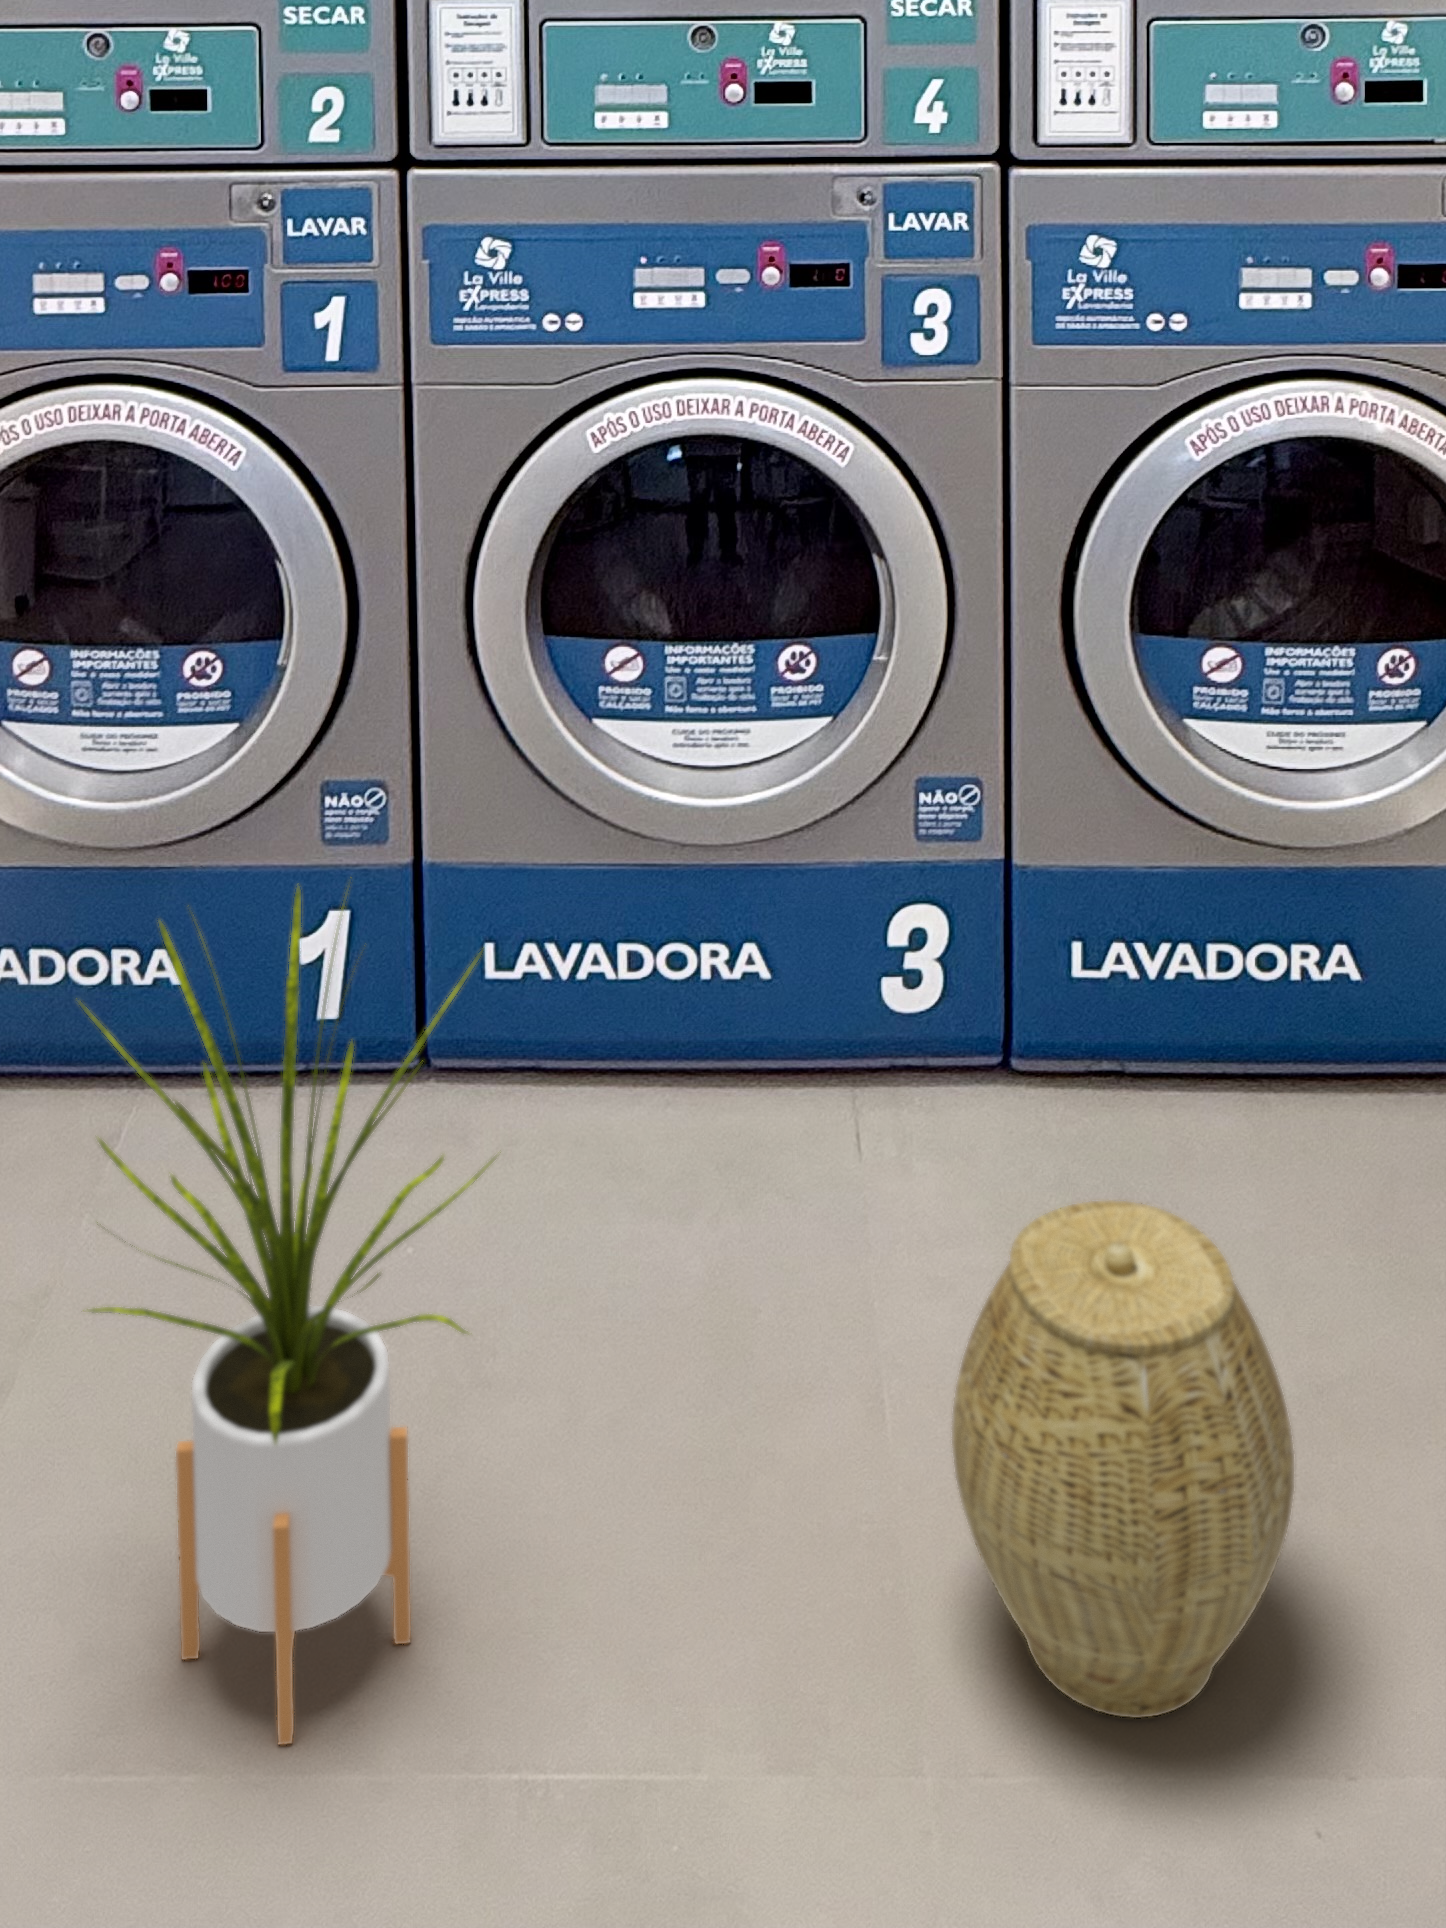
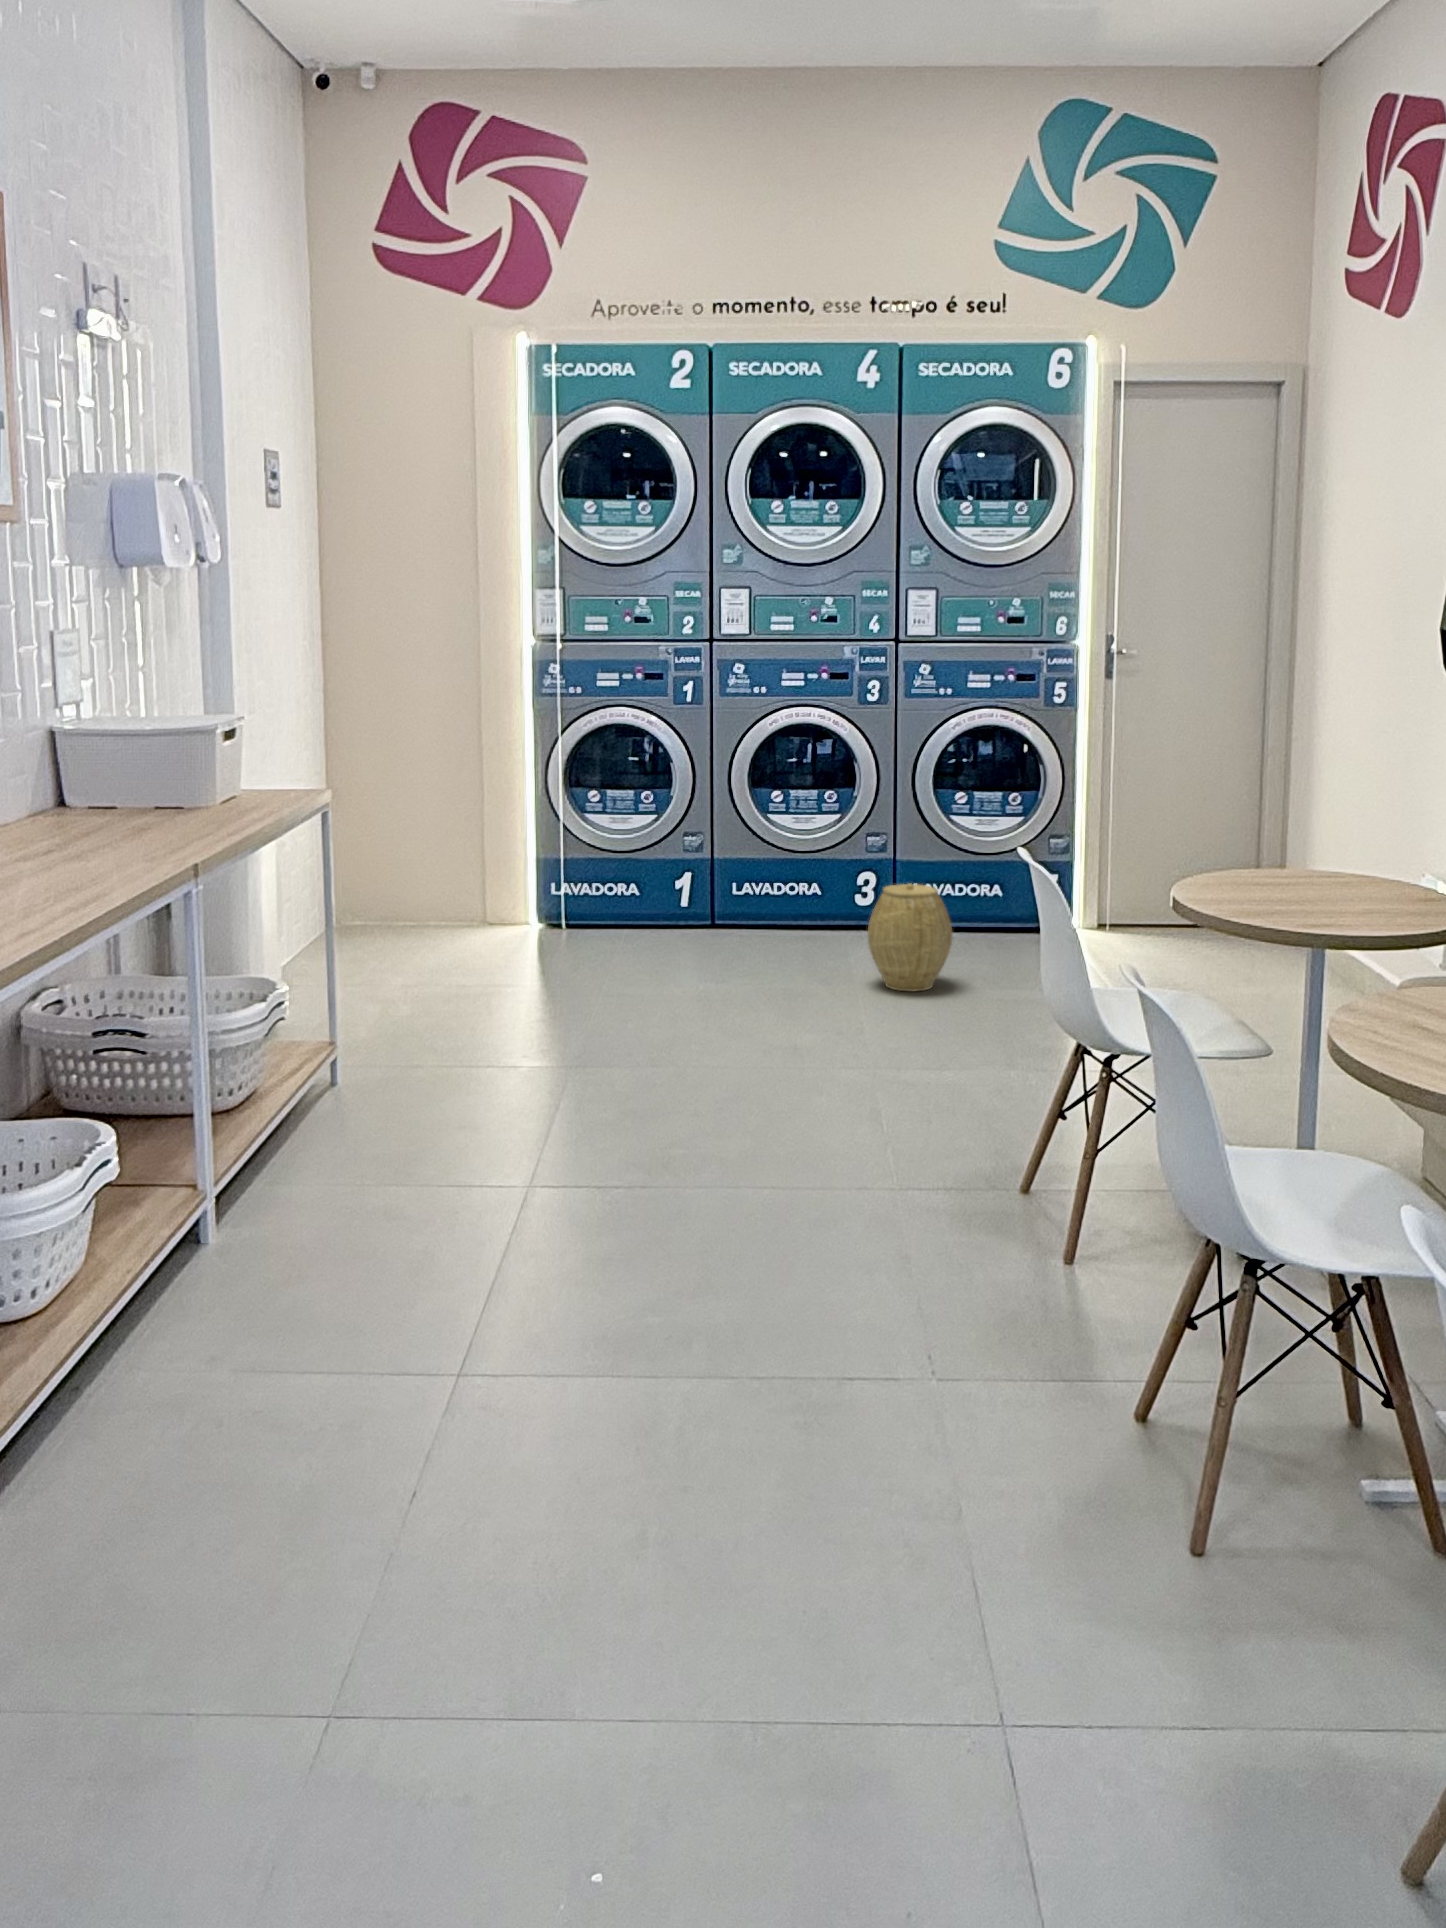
house plant: present [76,877,495,1744] -> none [651,792,755,991]

